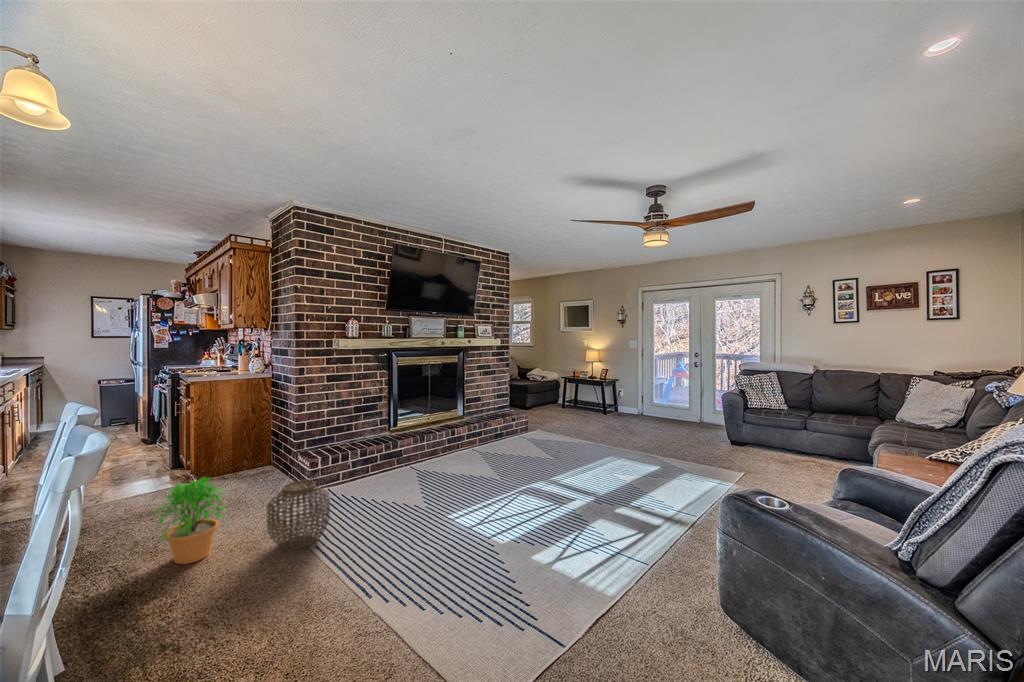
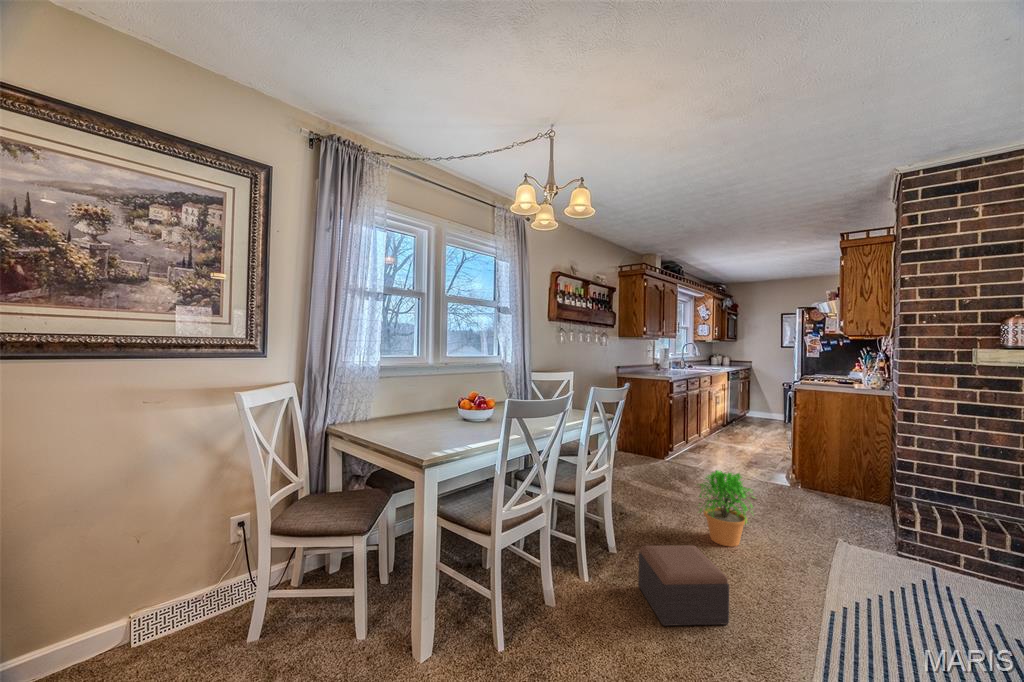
woven basket: present [267,480,330,550] -> none [774,513,857,602]
footstool: none [167,563,285,657] -> present [638,545,729,626]

